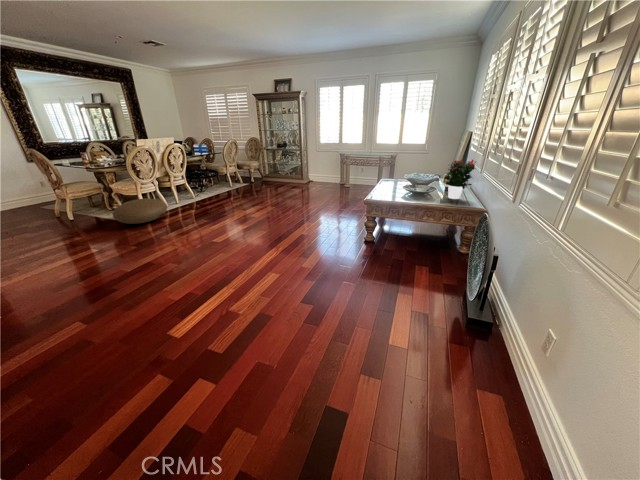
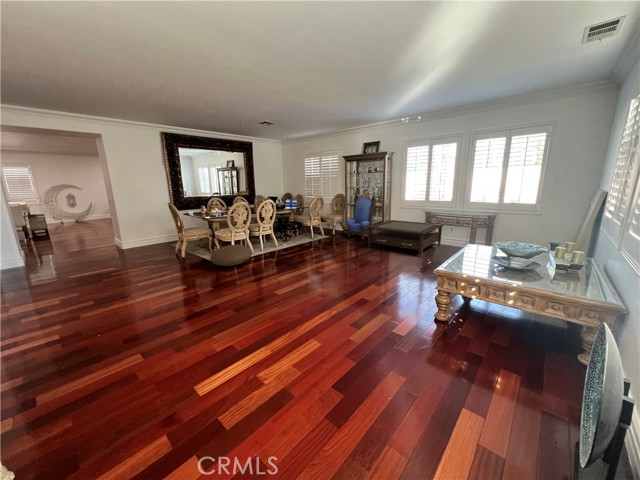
armchair: none [265,137,294,185] -> present [346,195,376,239]
potted flower: present [444,160,476,199] -> none [556,231,612,283]
coffee table: none [289,164,356,196] -> present [367,220,444,257]

